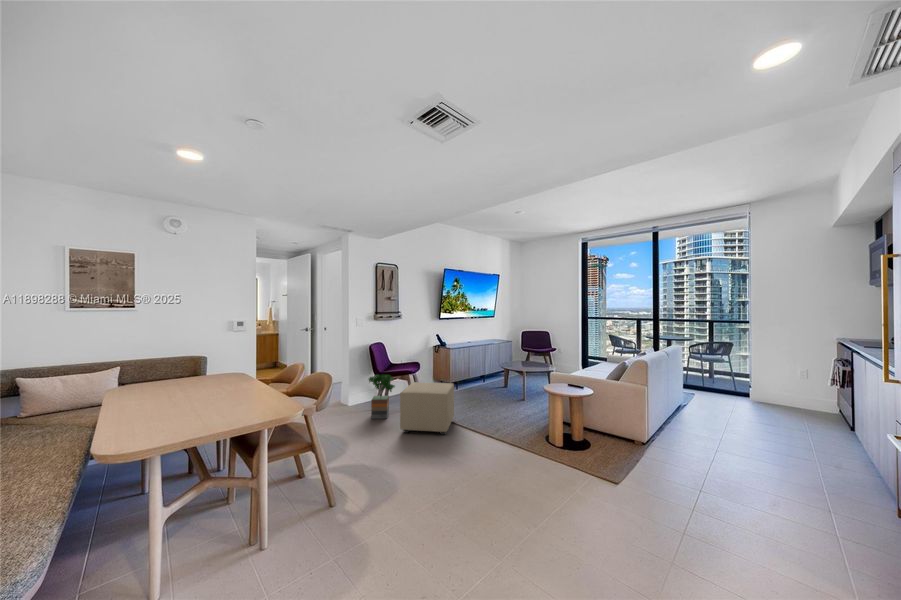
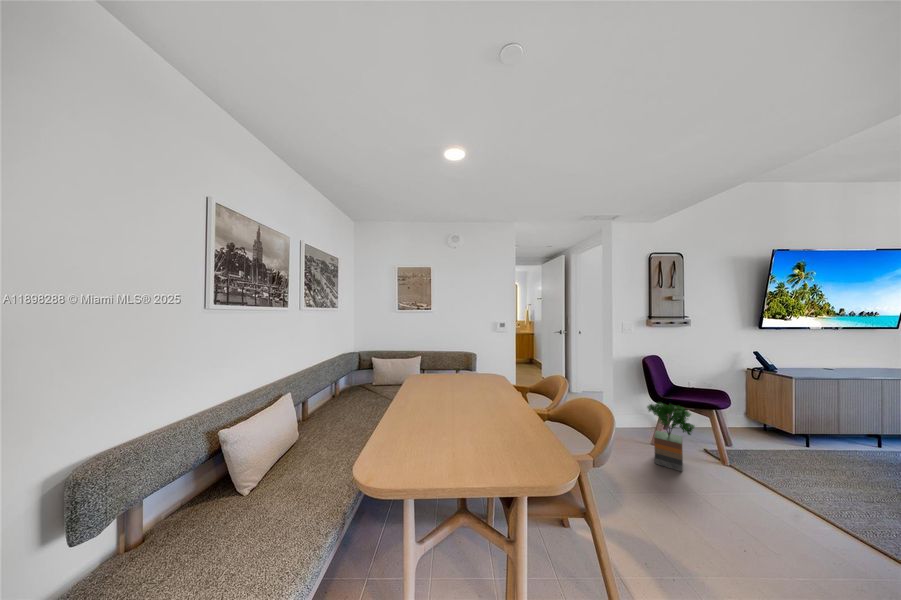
ottoman: present [400,382,454,435] -> none [720,431,858,567]

